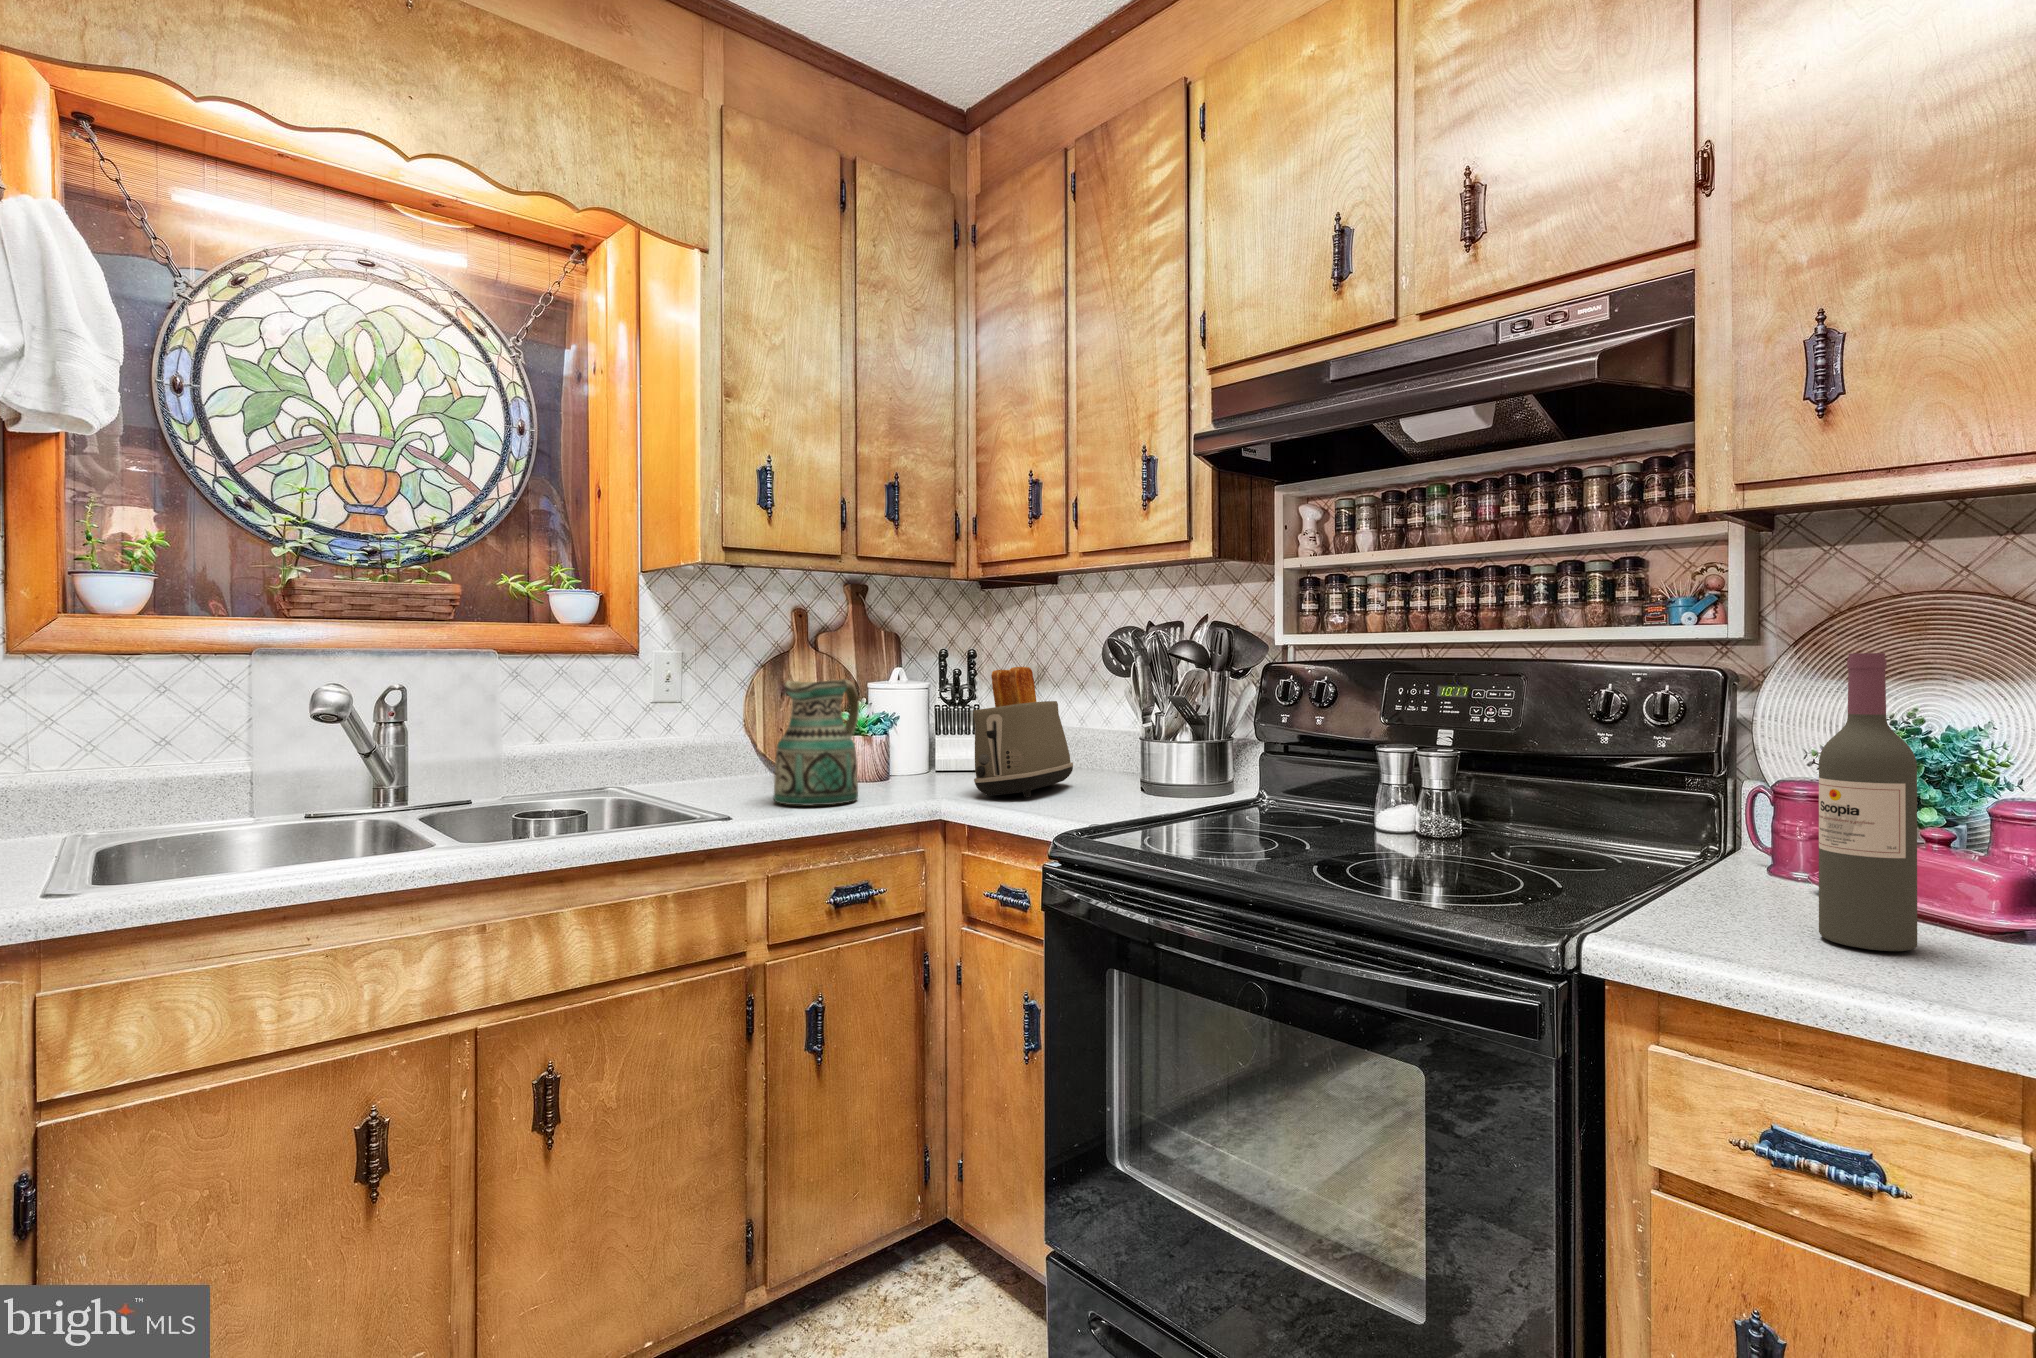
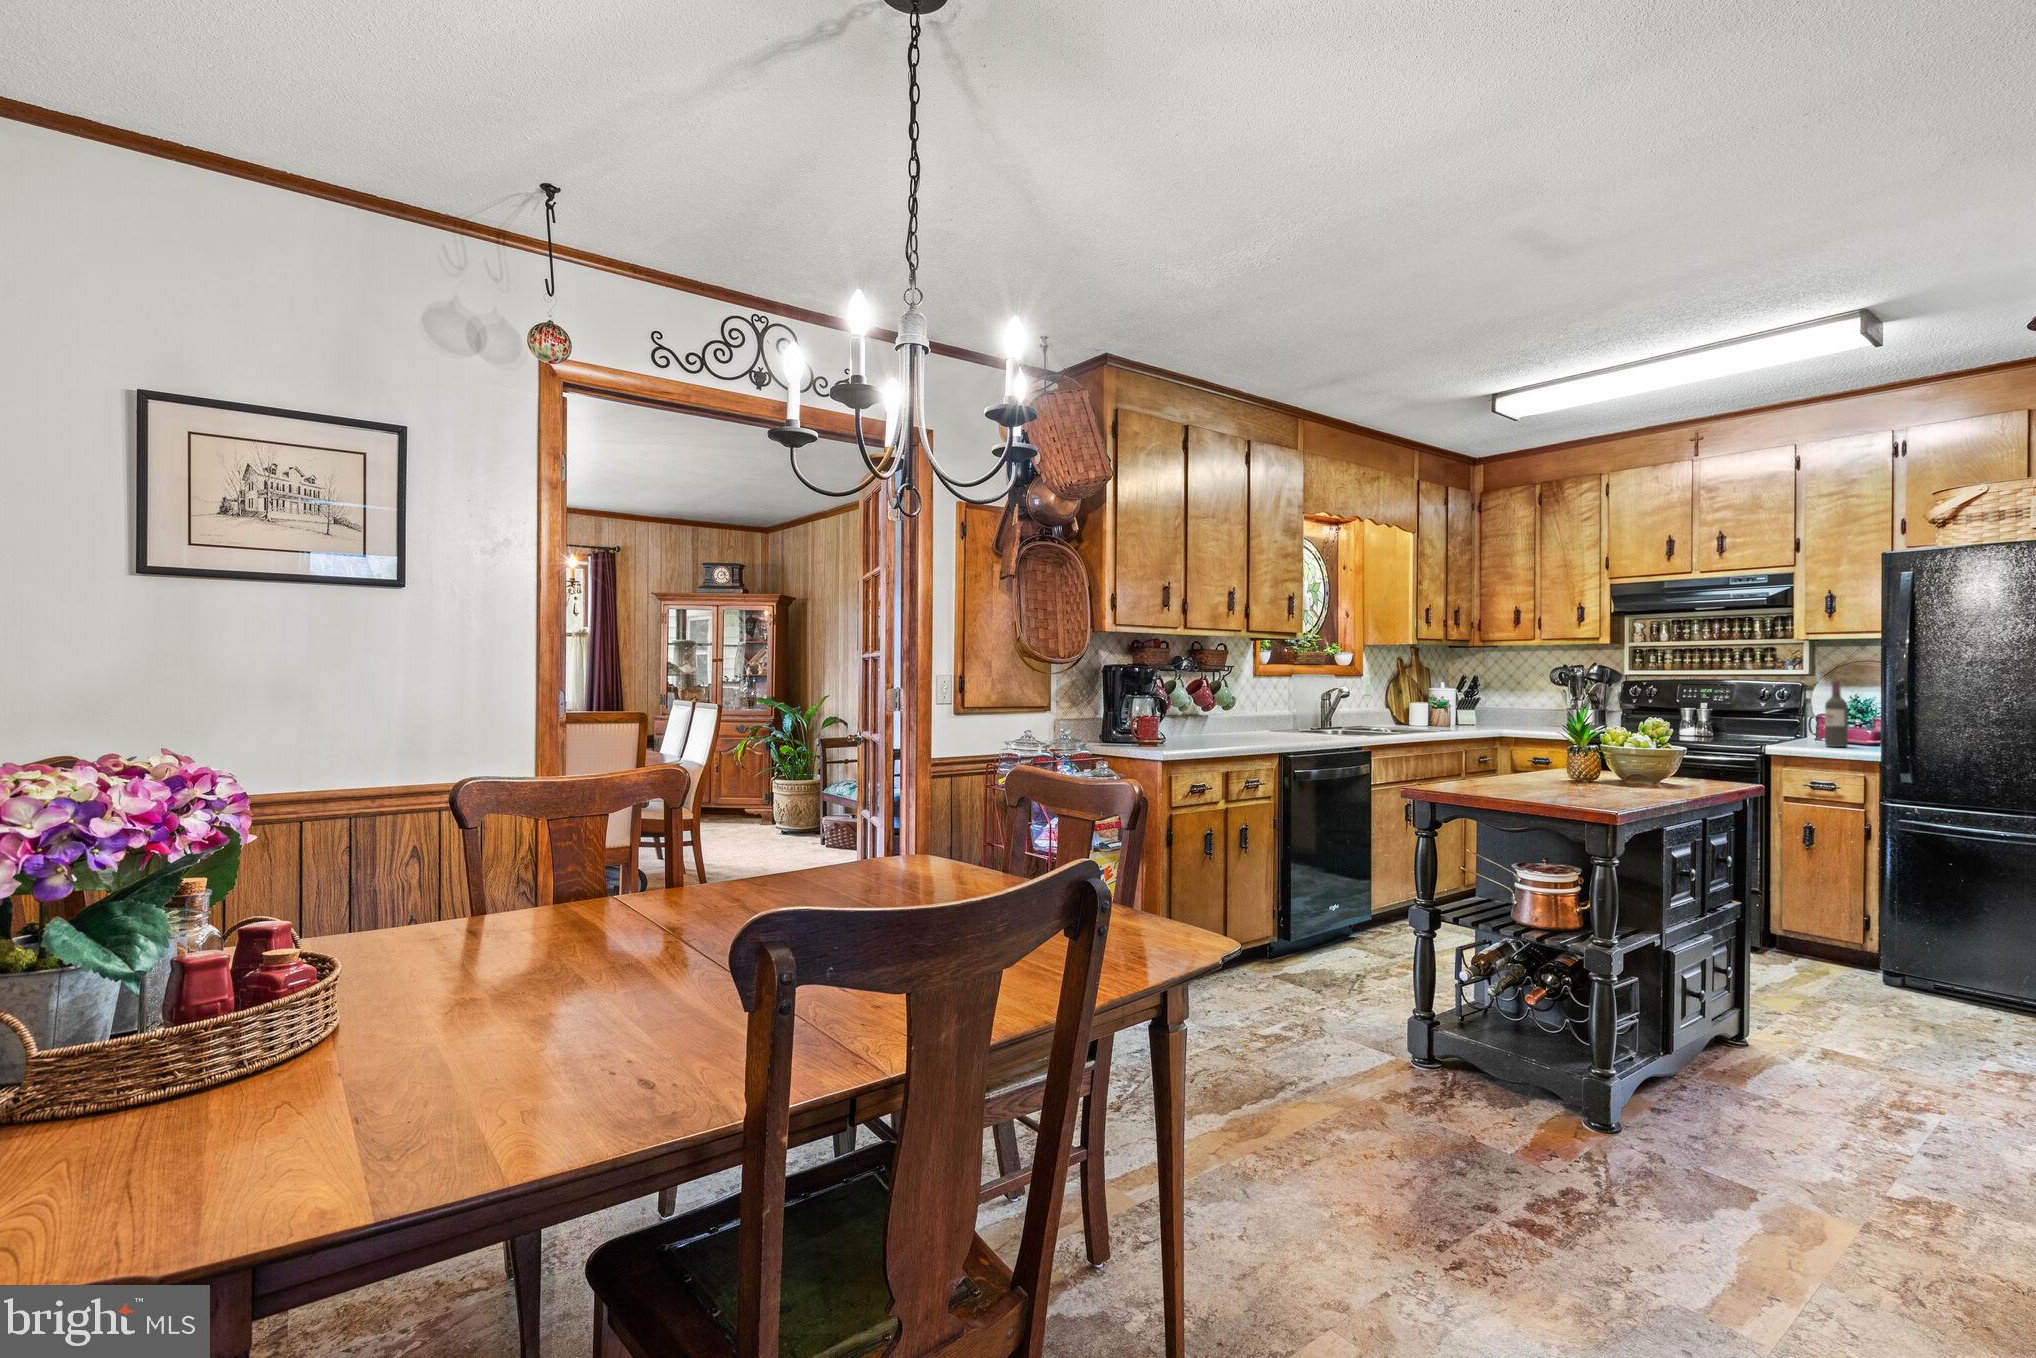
toaster: present [973,667,1073,797] -> none [1507,681,1540,729]
ceramic pitcher: present [773,679,859,805] -> none [1438,685,1472,730]

